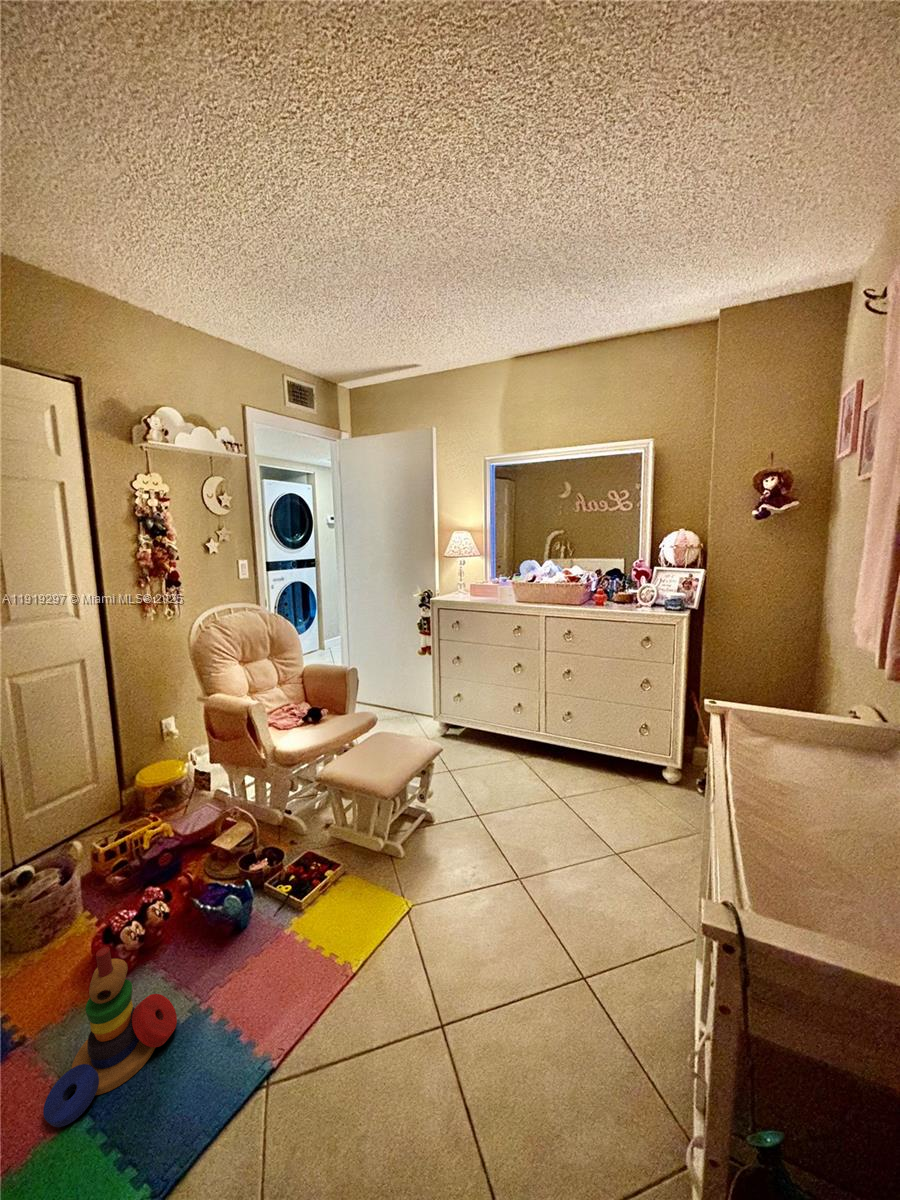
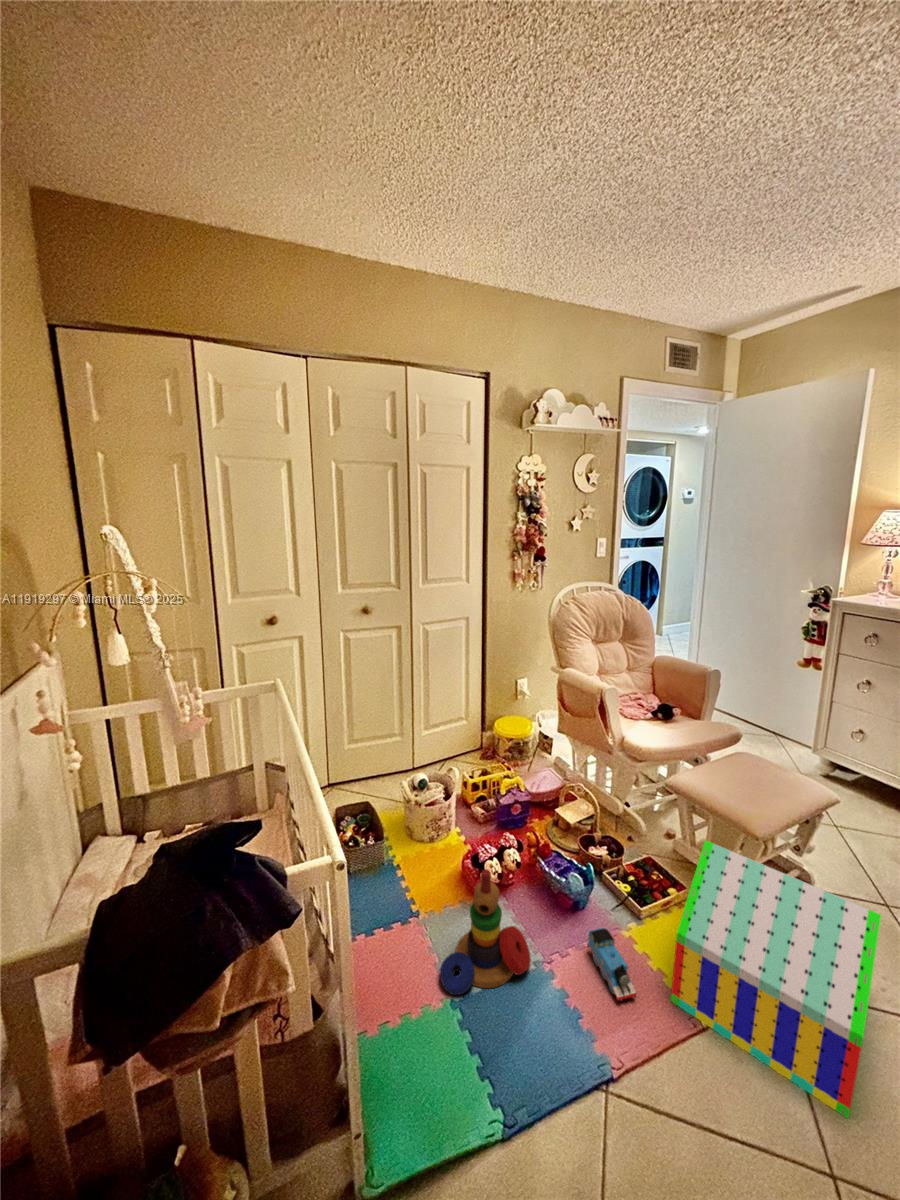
toy house: none [320,816,461,987] -> present [671,841,881,1118]
toy train: none [243,941,292,1006] -> present [587,928,636,1001]

